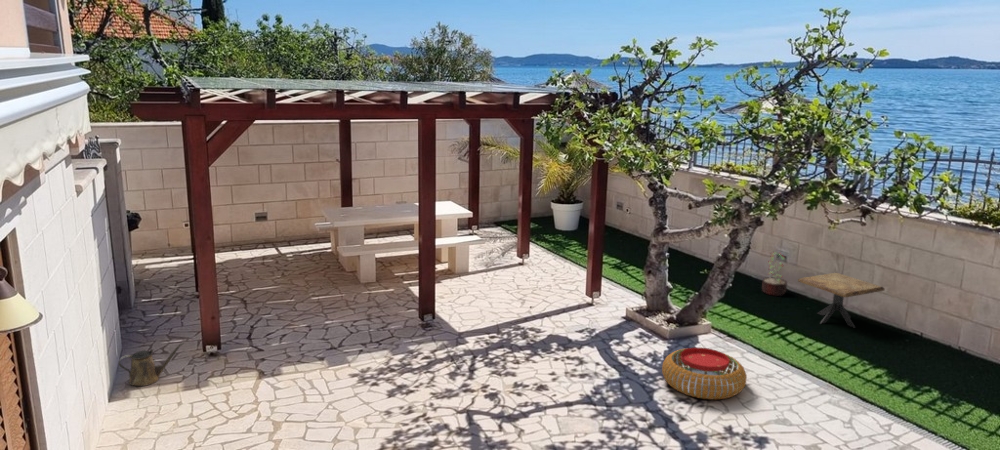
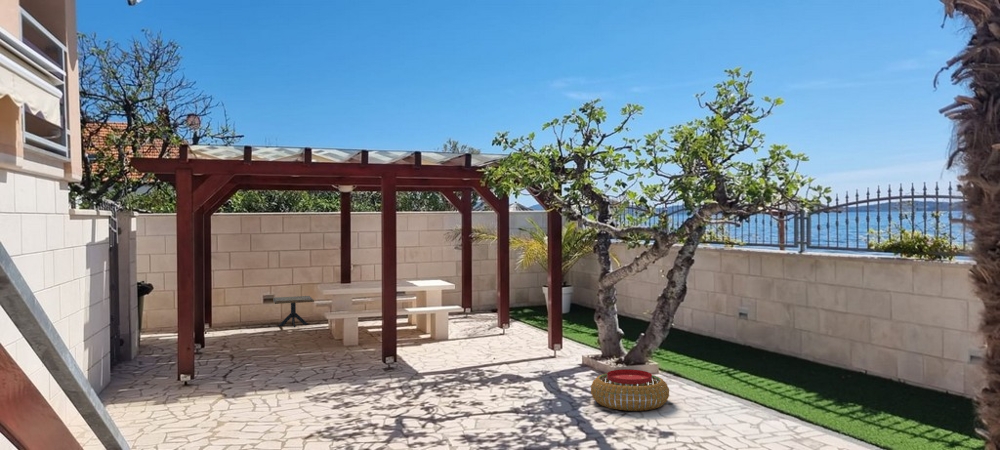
decorative plant: present [762,254,787,296] -> none [725,309,749,351]
side table: present [798,273,885,328] -> present [273,296,314,327]
watering can: present [119,343,184,386] -> none [100,365,159,402]

